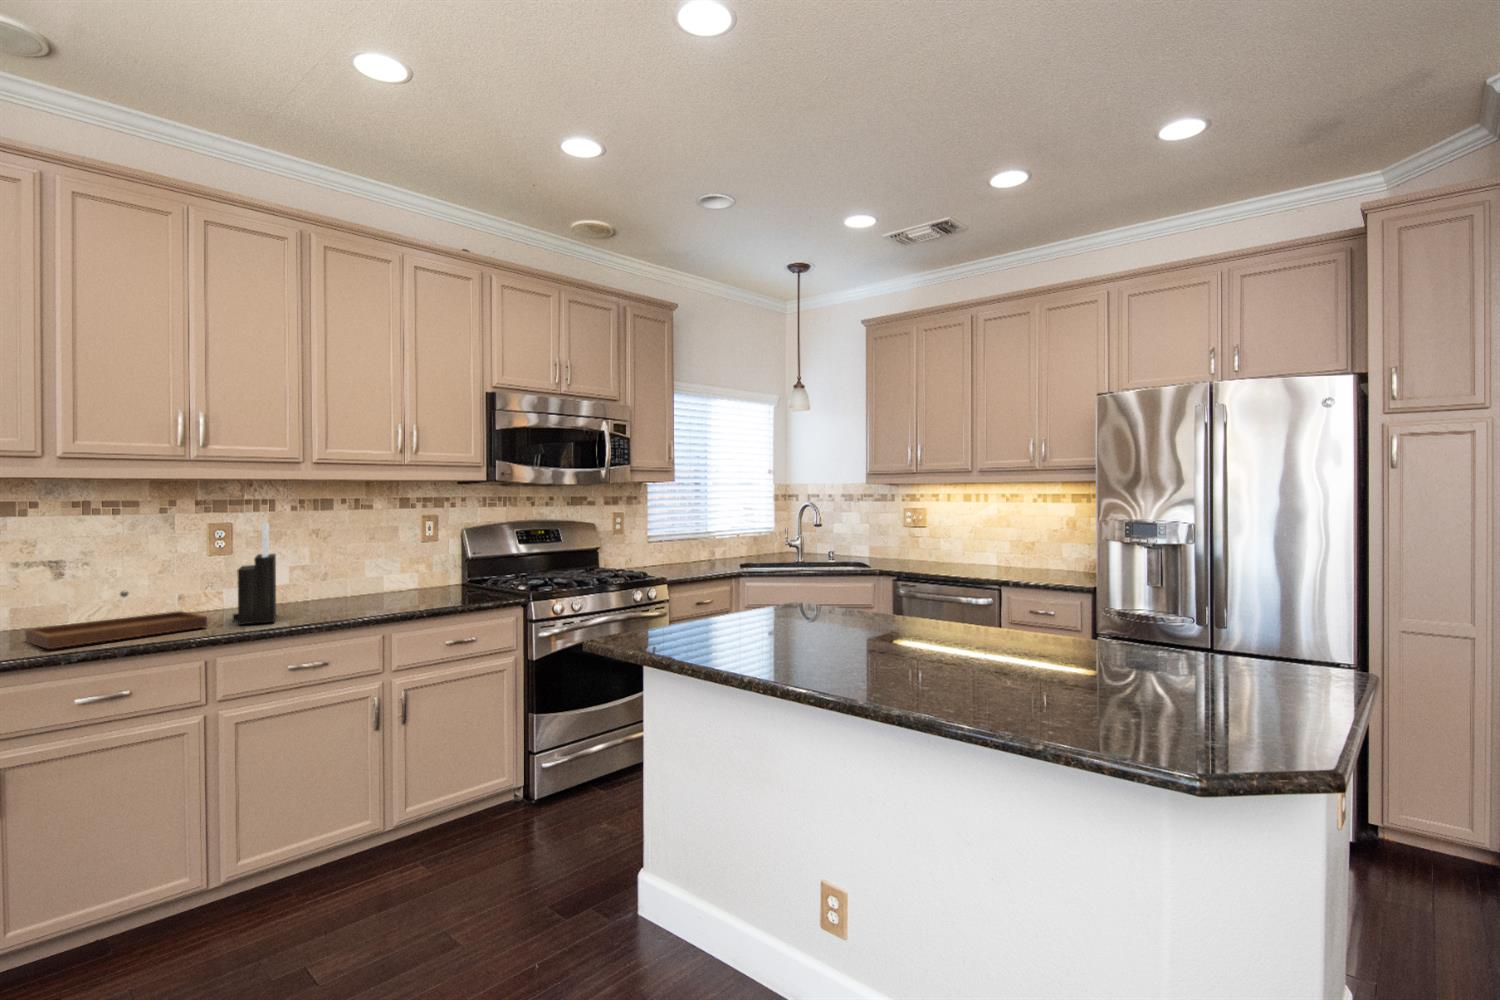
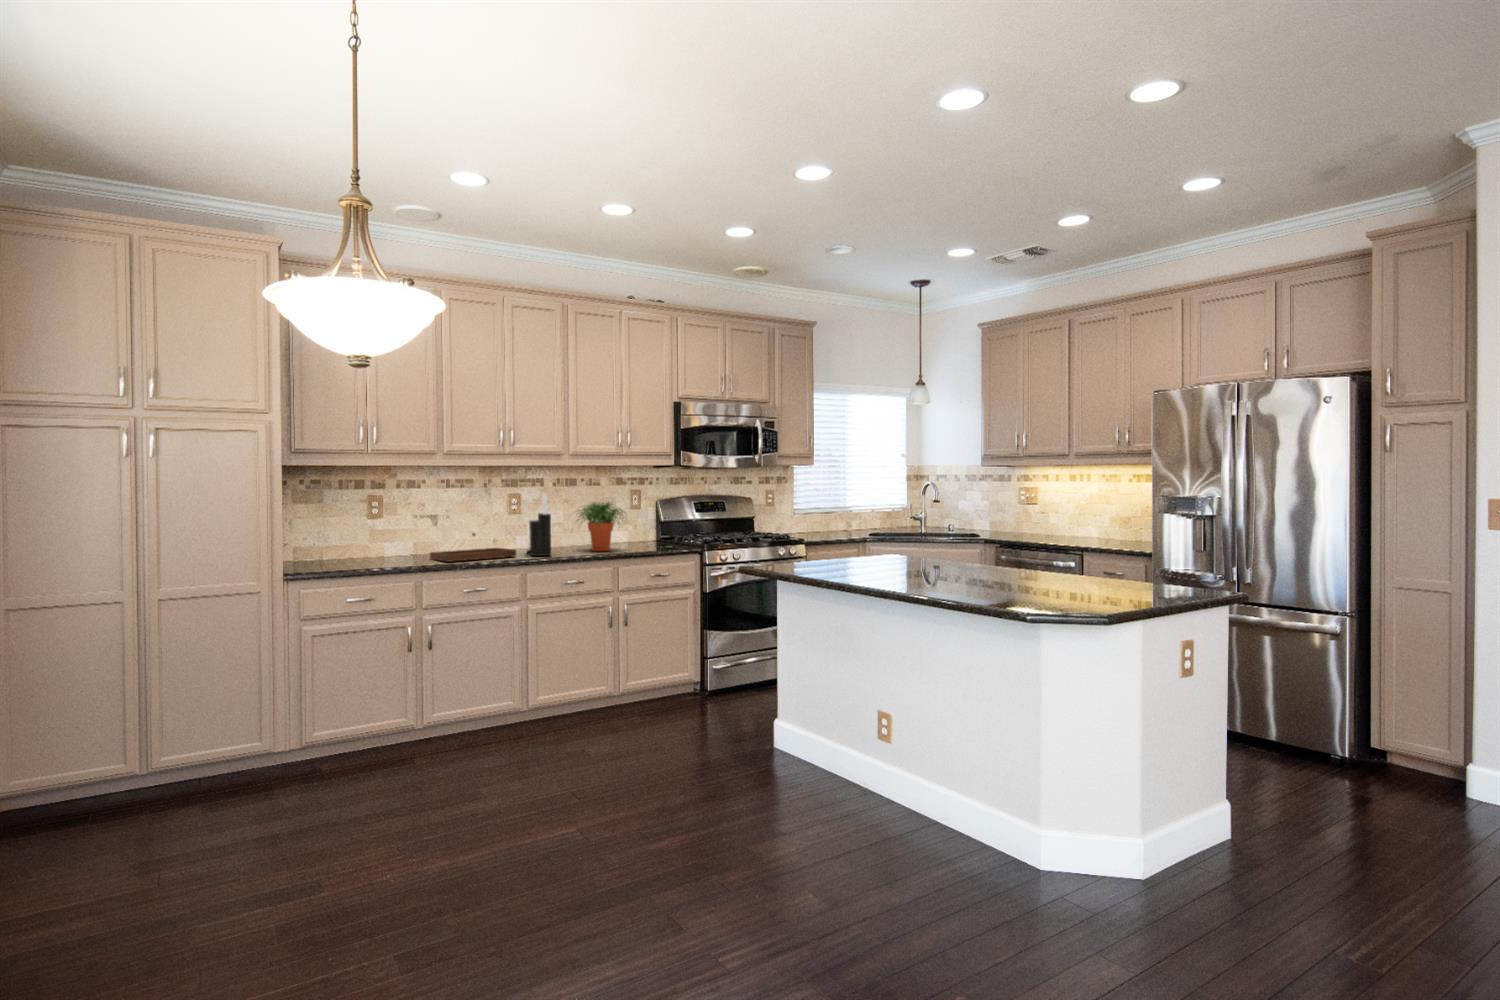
potted plant: none [319,533,415,608] -> present [577,502,625,551]

